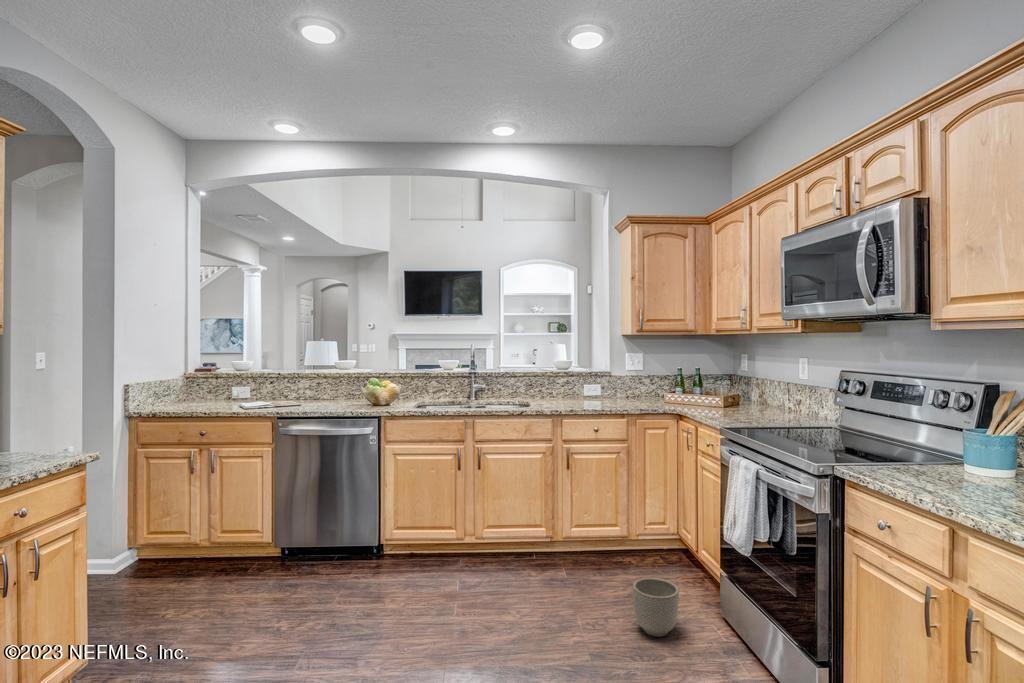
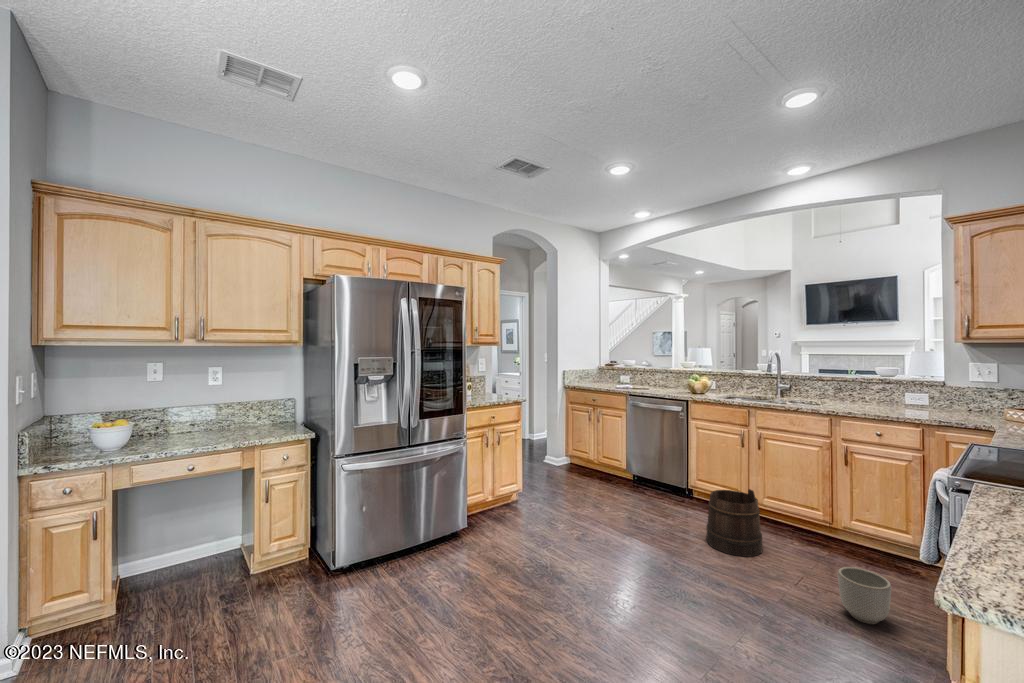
bucket: none [454,523,521,619] -> present [706,489,762,557]

